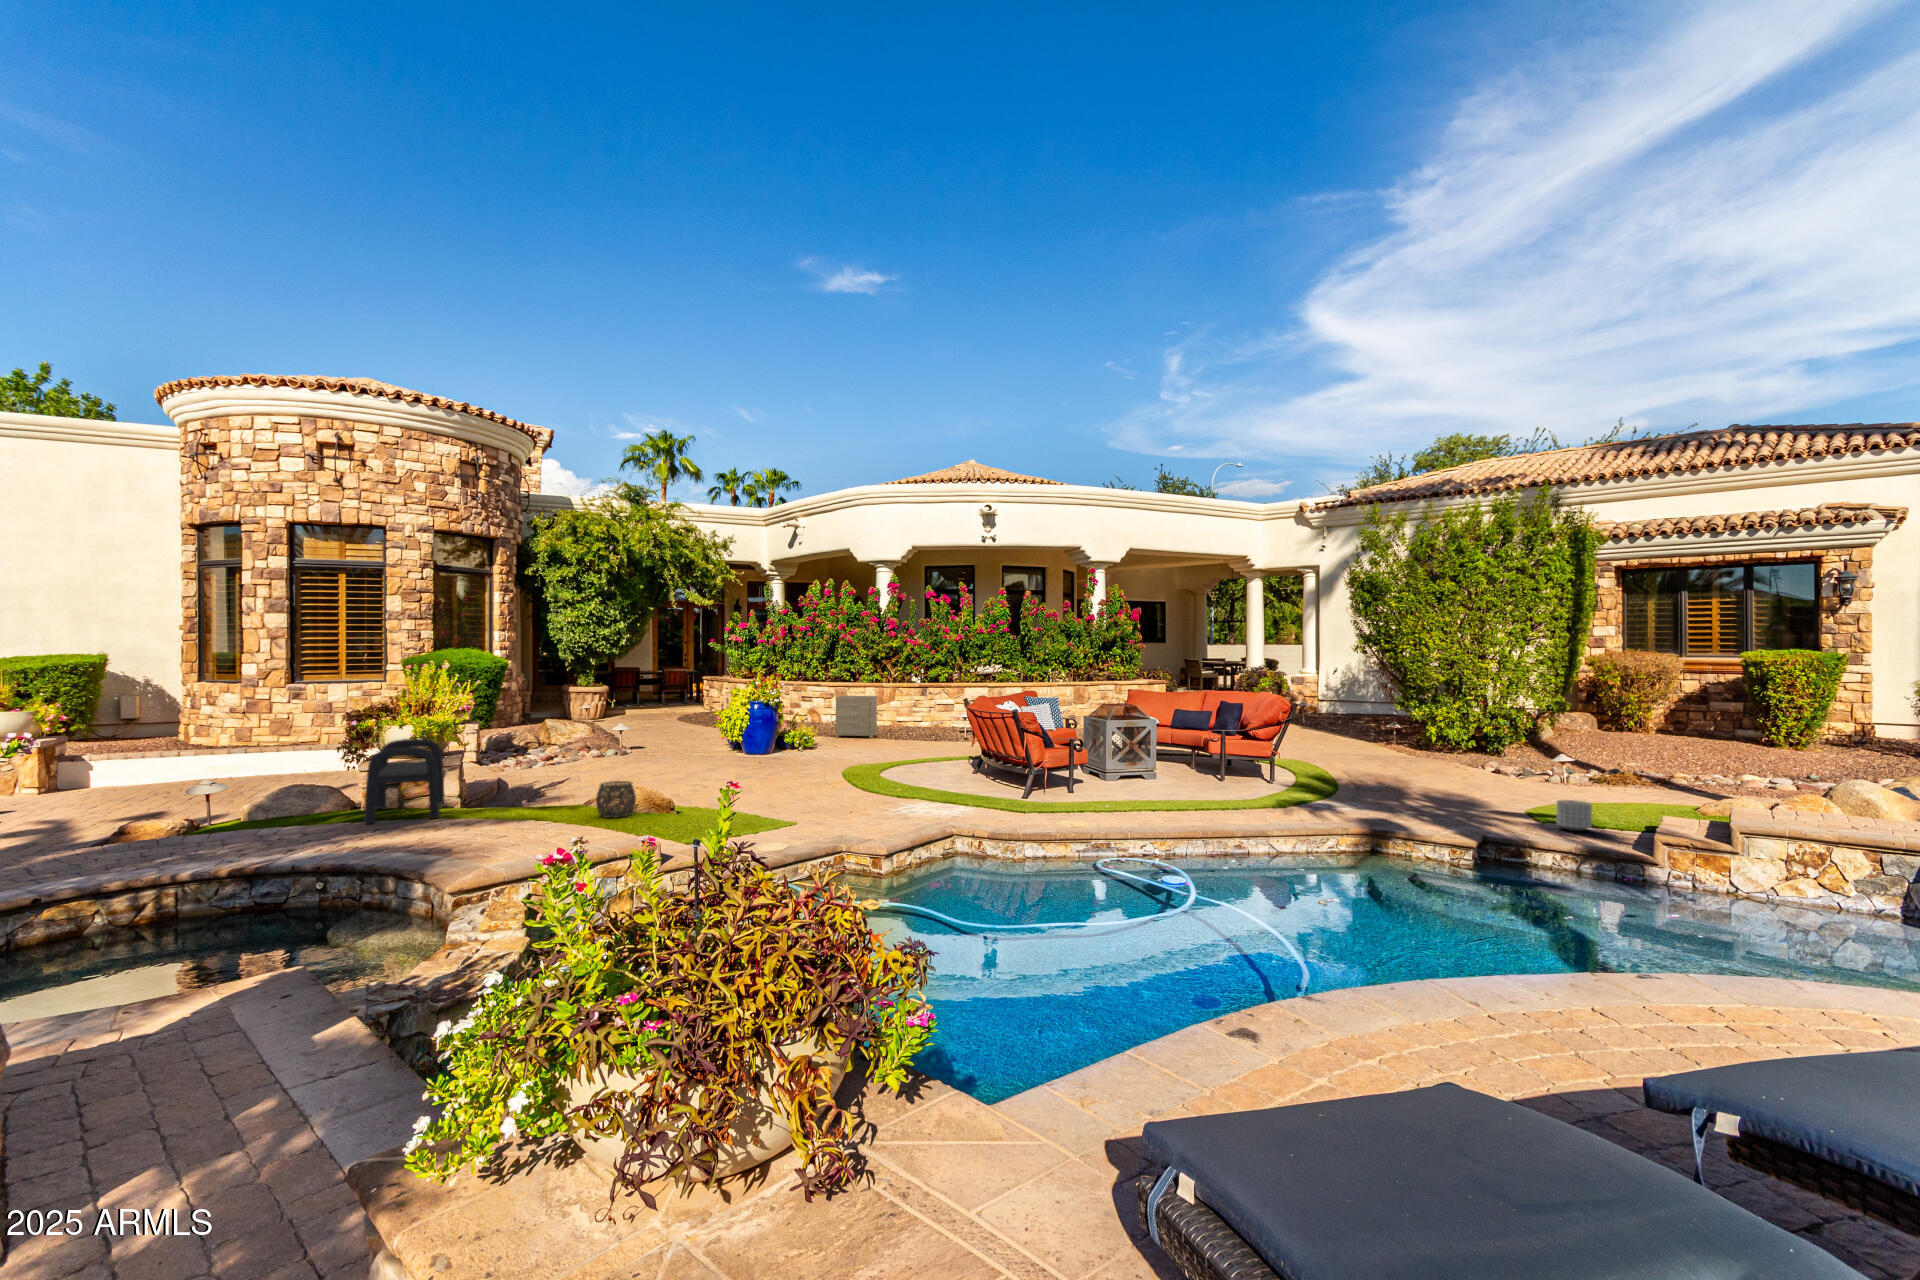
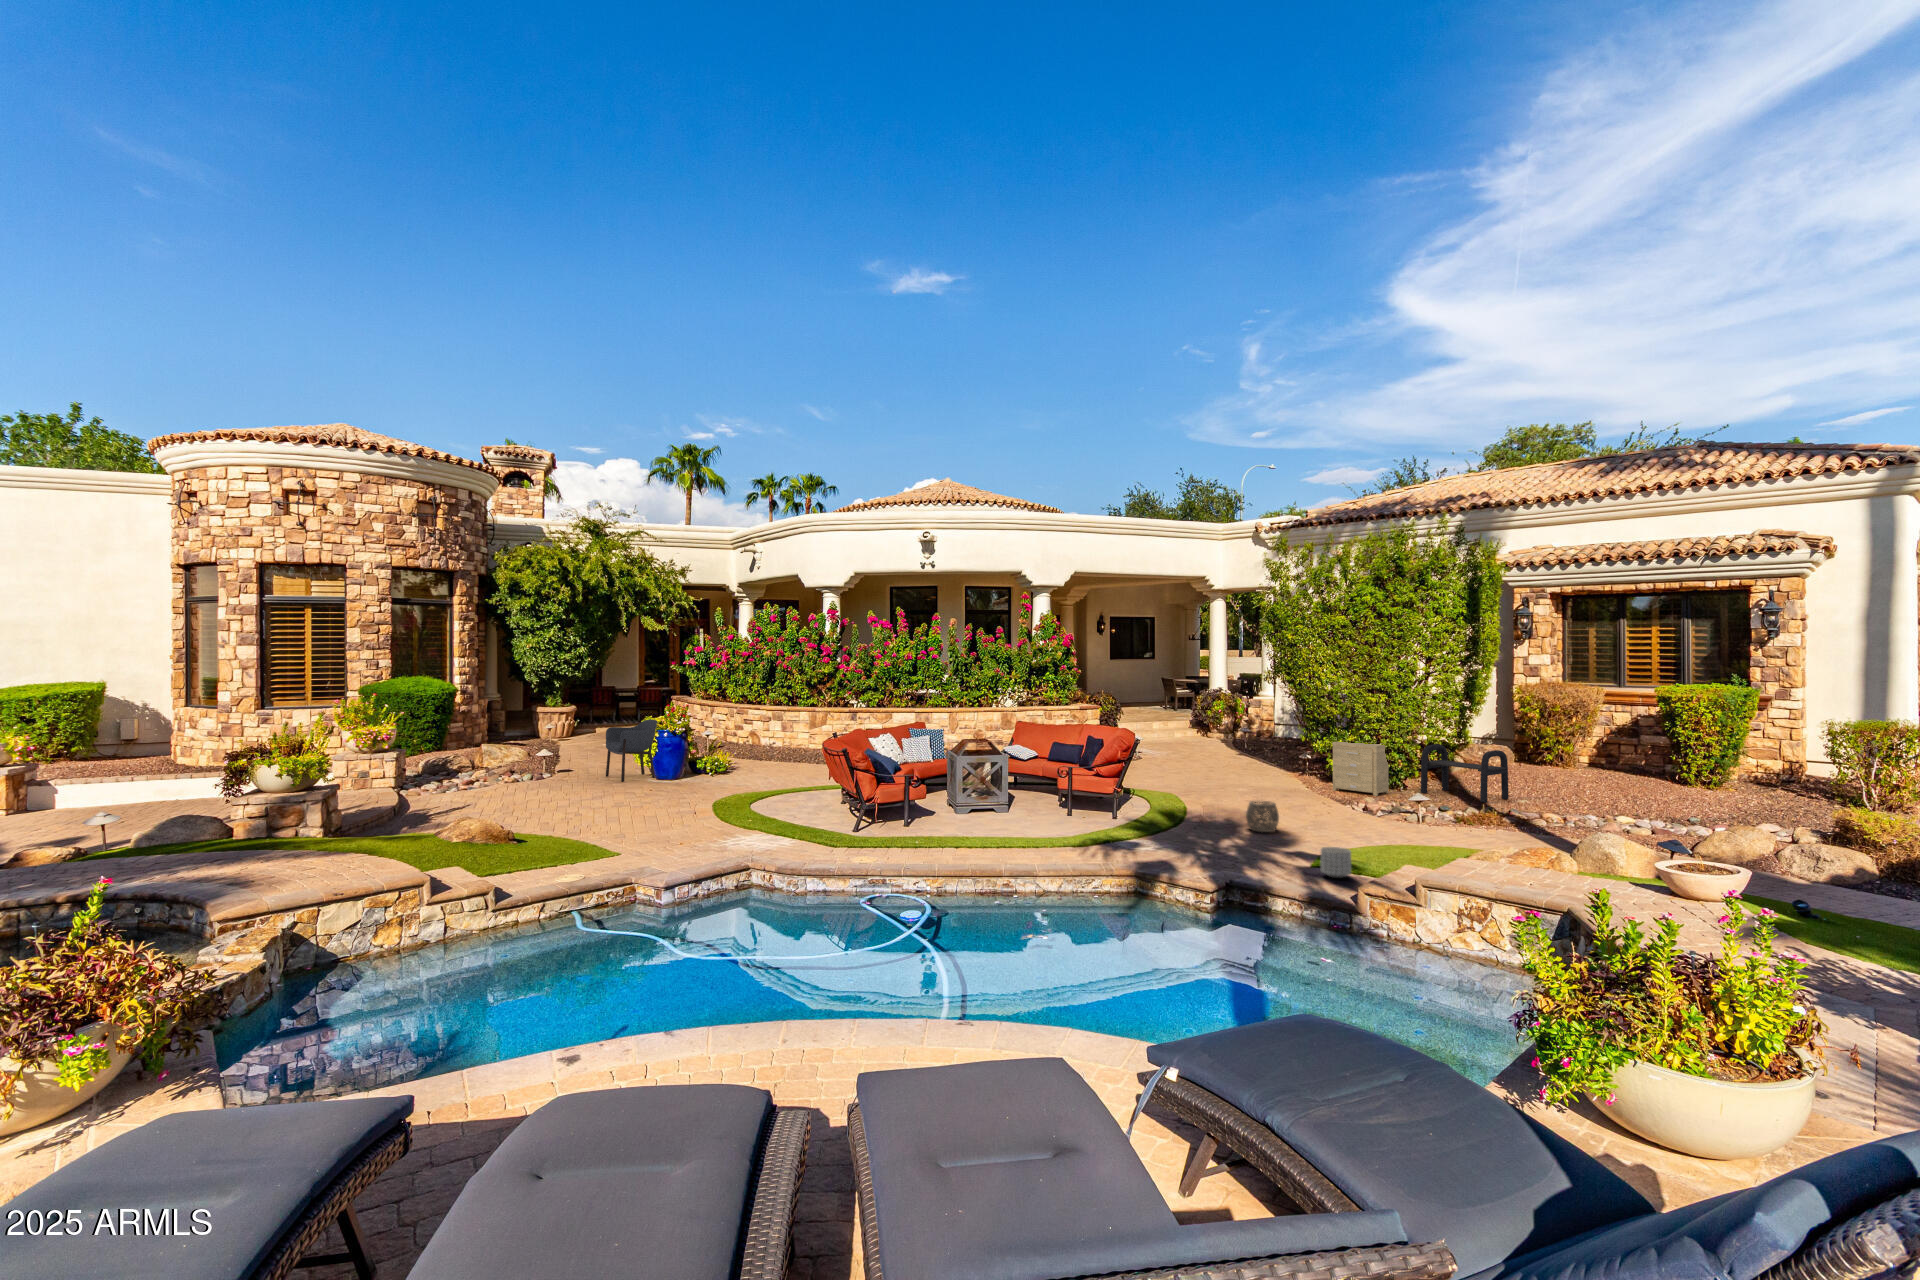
armchair: none [688,693,744,758] -> present [606,719,657,782]
side table: present [836,696,877,738] -> present [1332,742,1389,796]
bench: present [364,739,445,824] -> present [1421,744,1509,802]
woven basket: present [596,781,636,818] -> present [1246,801,1279,832]

